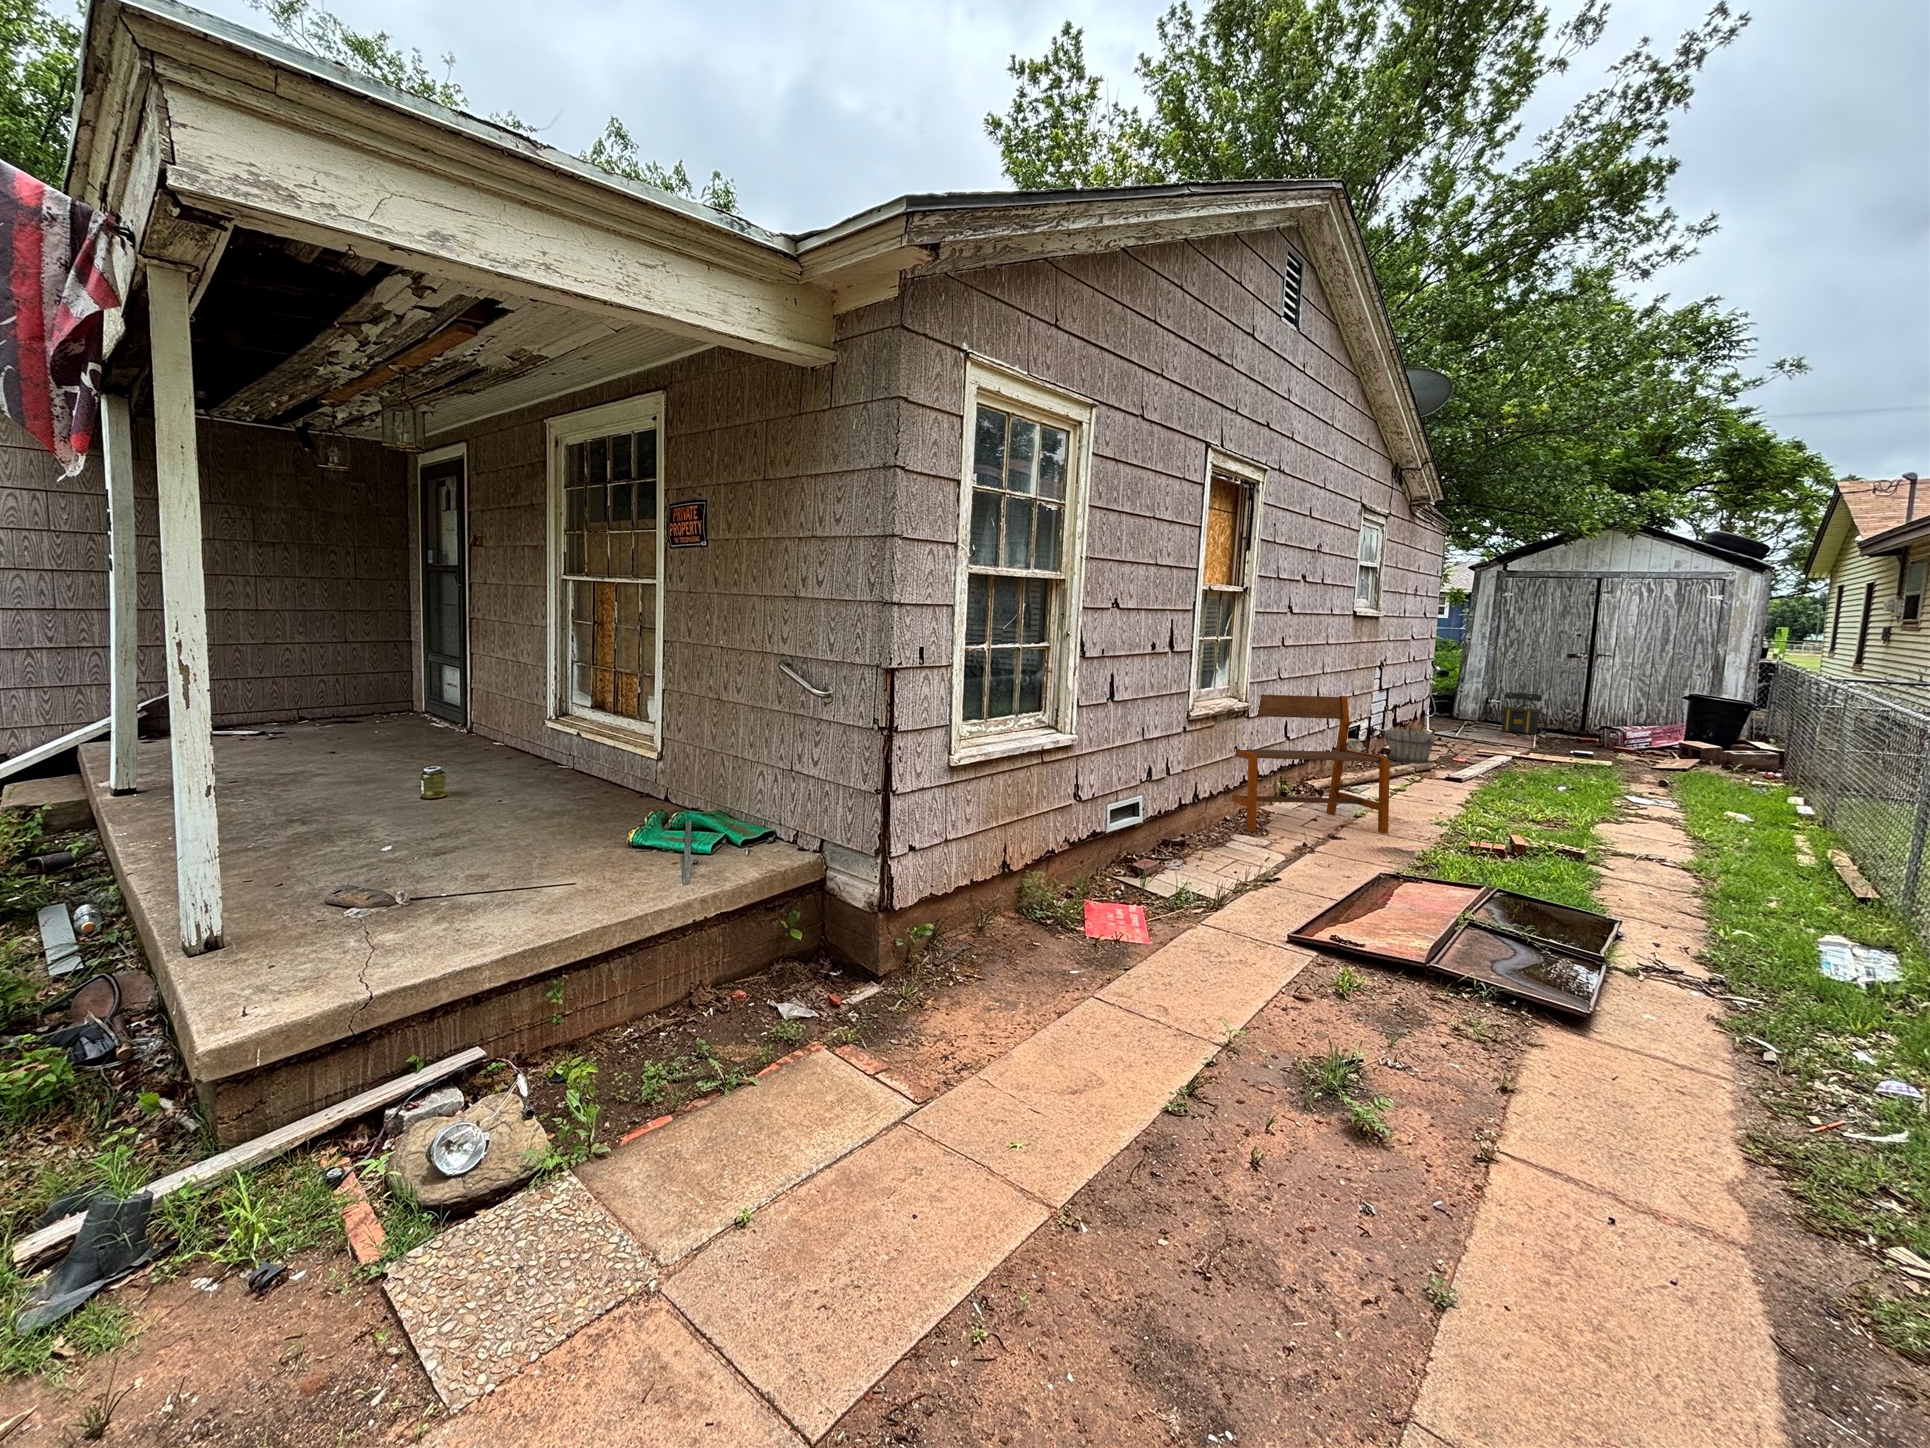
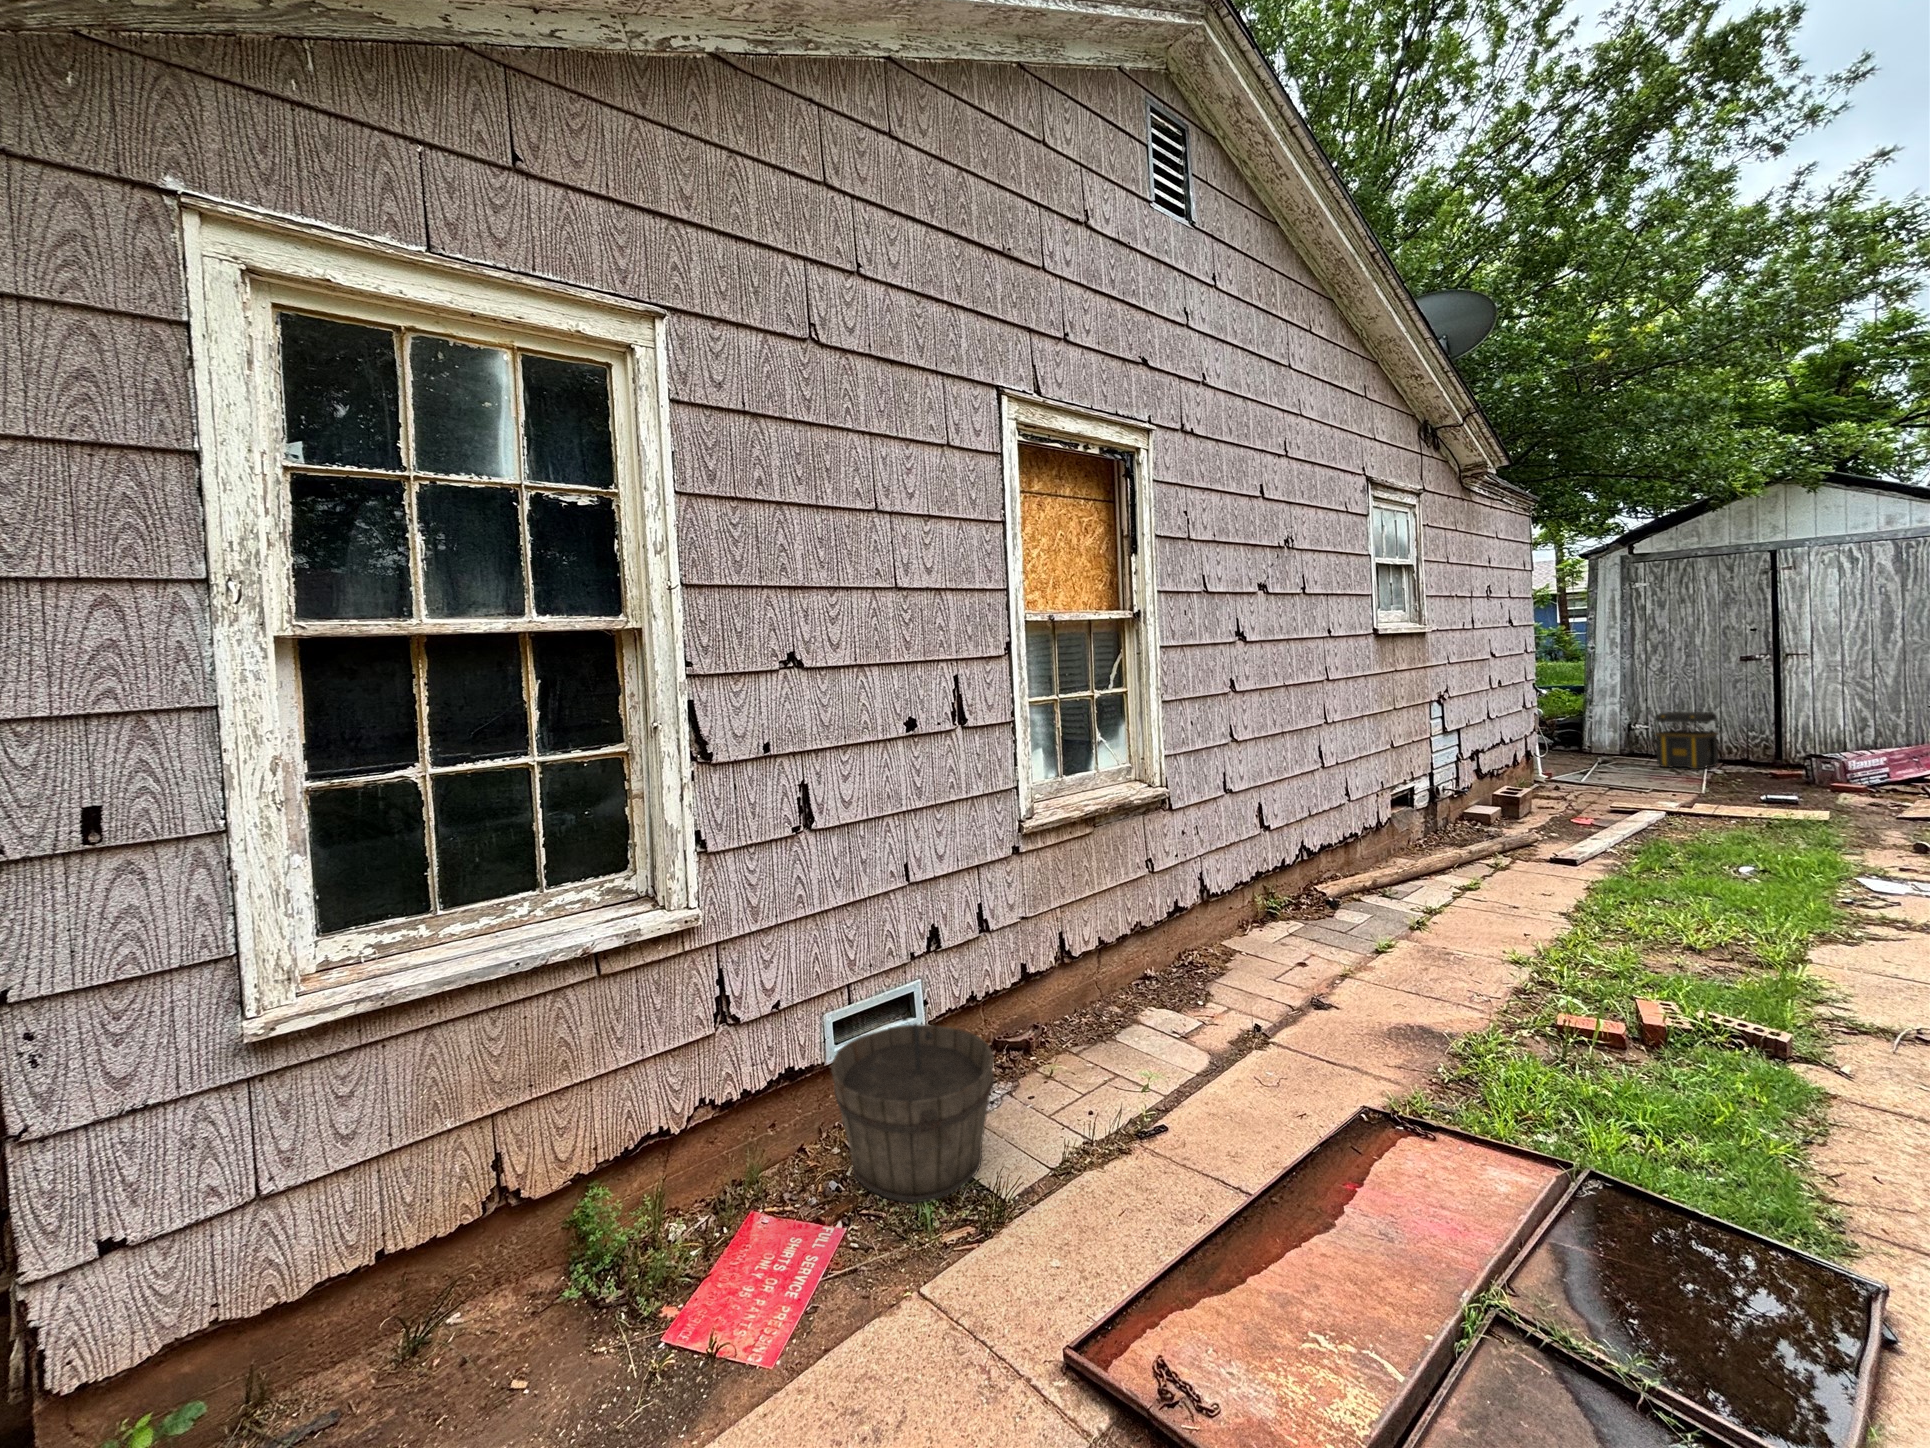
bench: present [1231,694,1390,834] -> none [1142,763,1416,1003]
wooden bucket: present [1385,723,1435,763] -> present [831,1016,994,1203]

